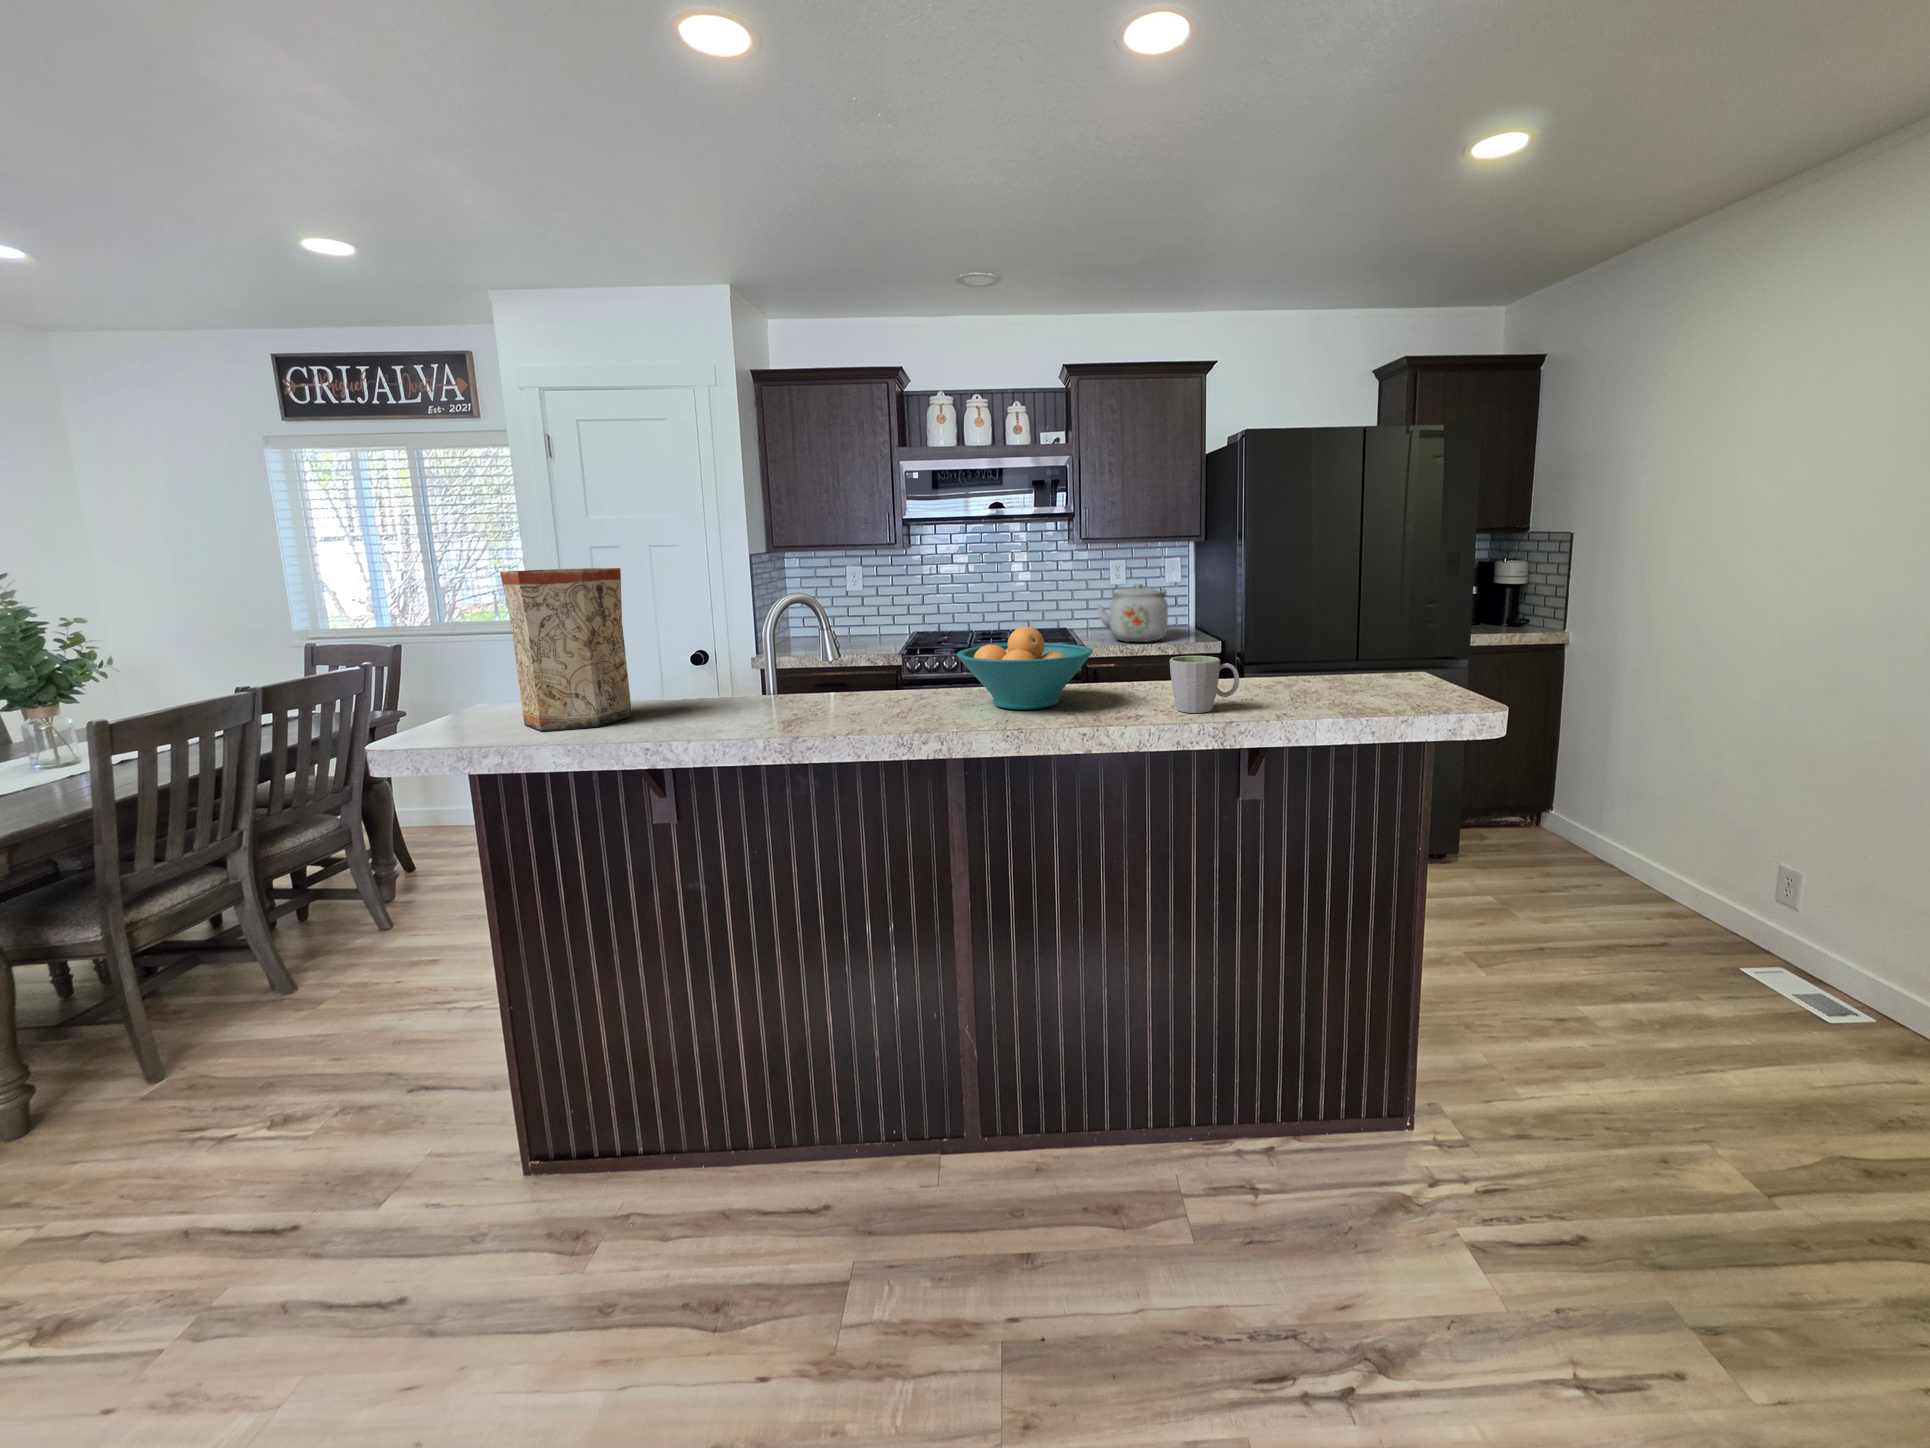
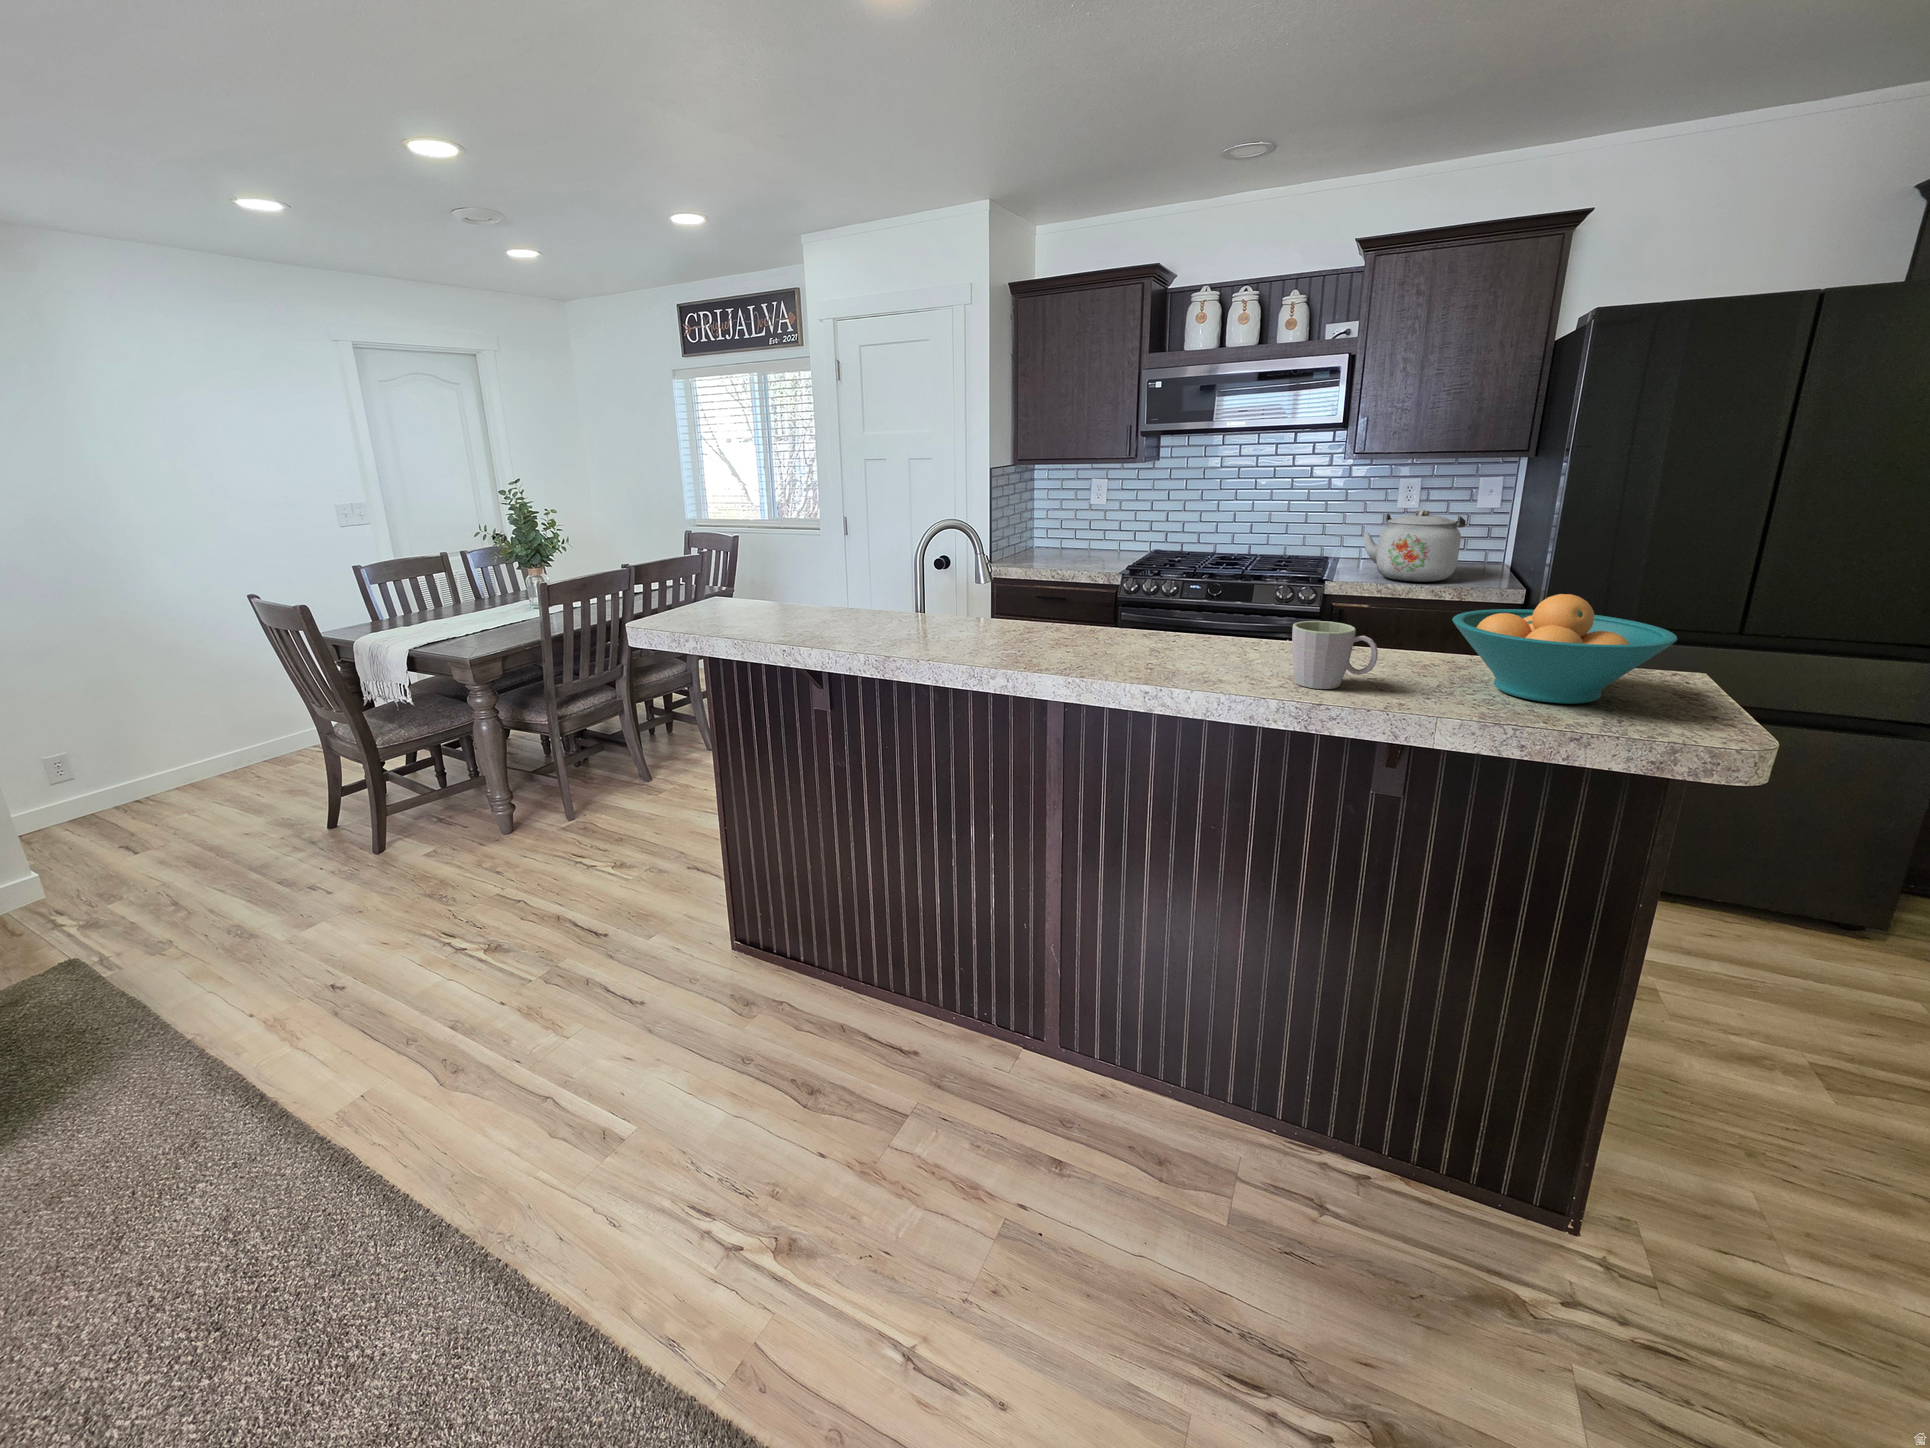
vase: present [500,568,632,731] -> none [721,496,808,629]
fruit bowl: present [957,626,1093,709] -> present [1453,594,1677,704]

